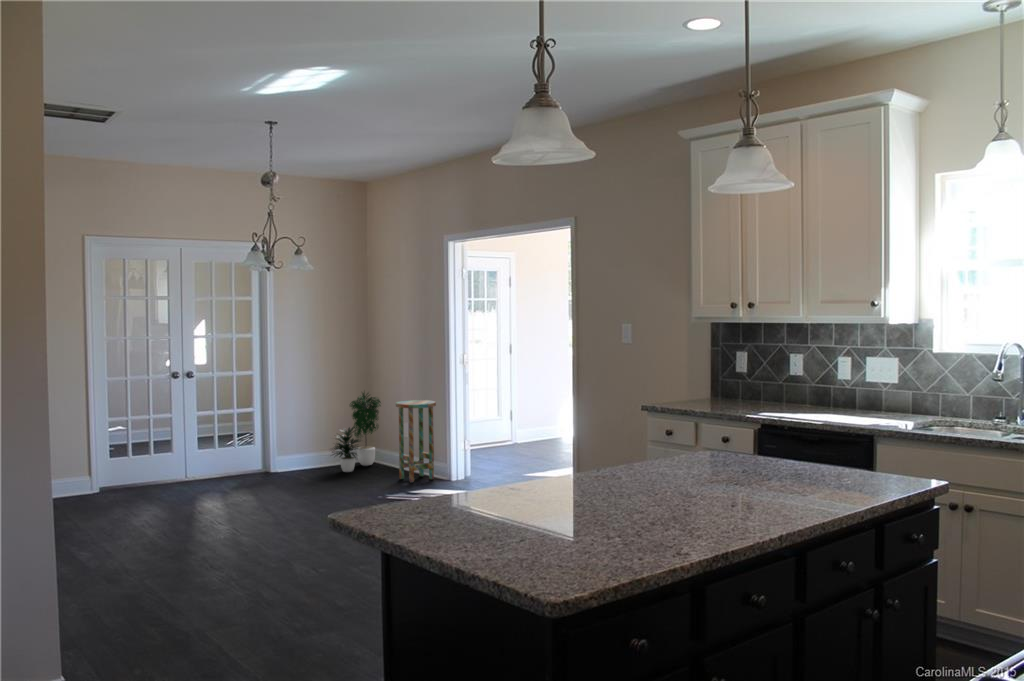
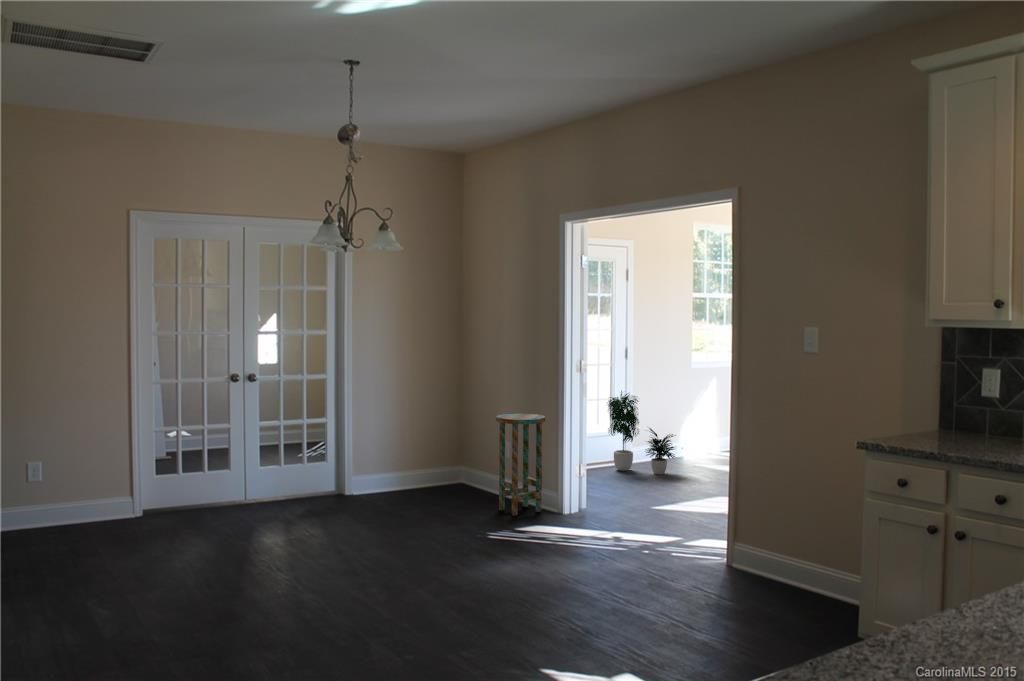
potted plant: present [332,393,381,472] -> present [608,391,675,475]

